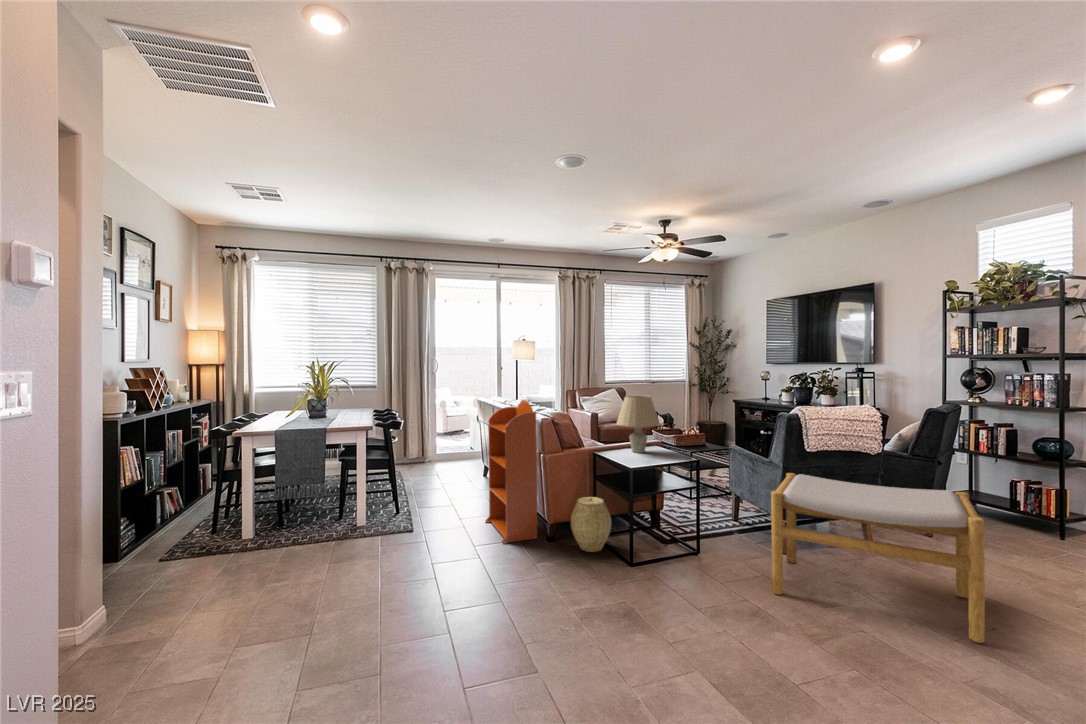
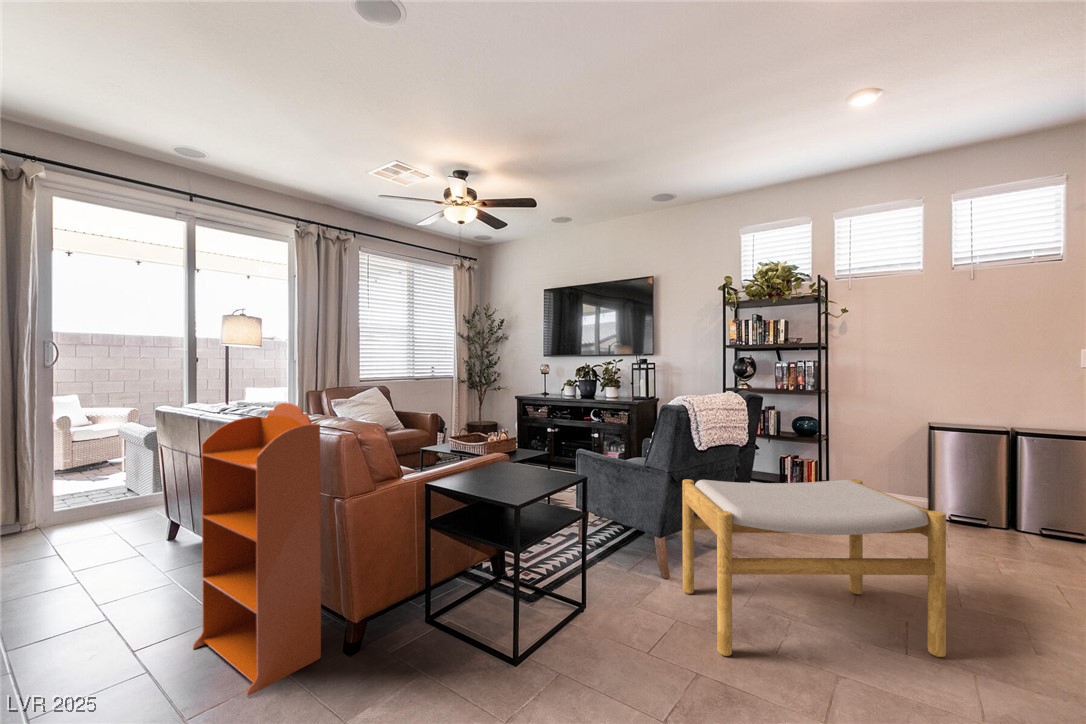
table lamp: present [617,396,660,453] -> none [459,388,526,476]
woven basket: present [571,497,611,552] -> none [393,560,464,661]

